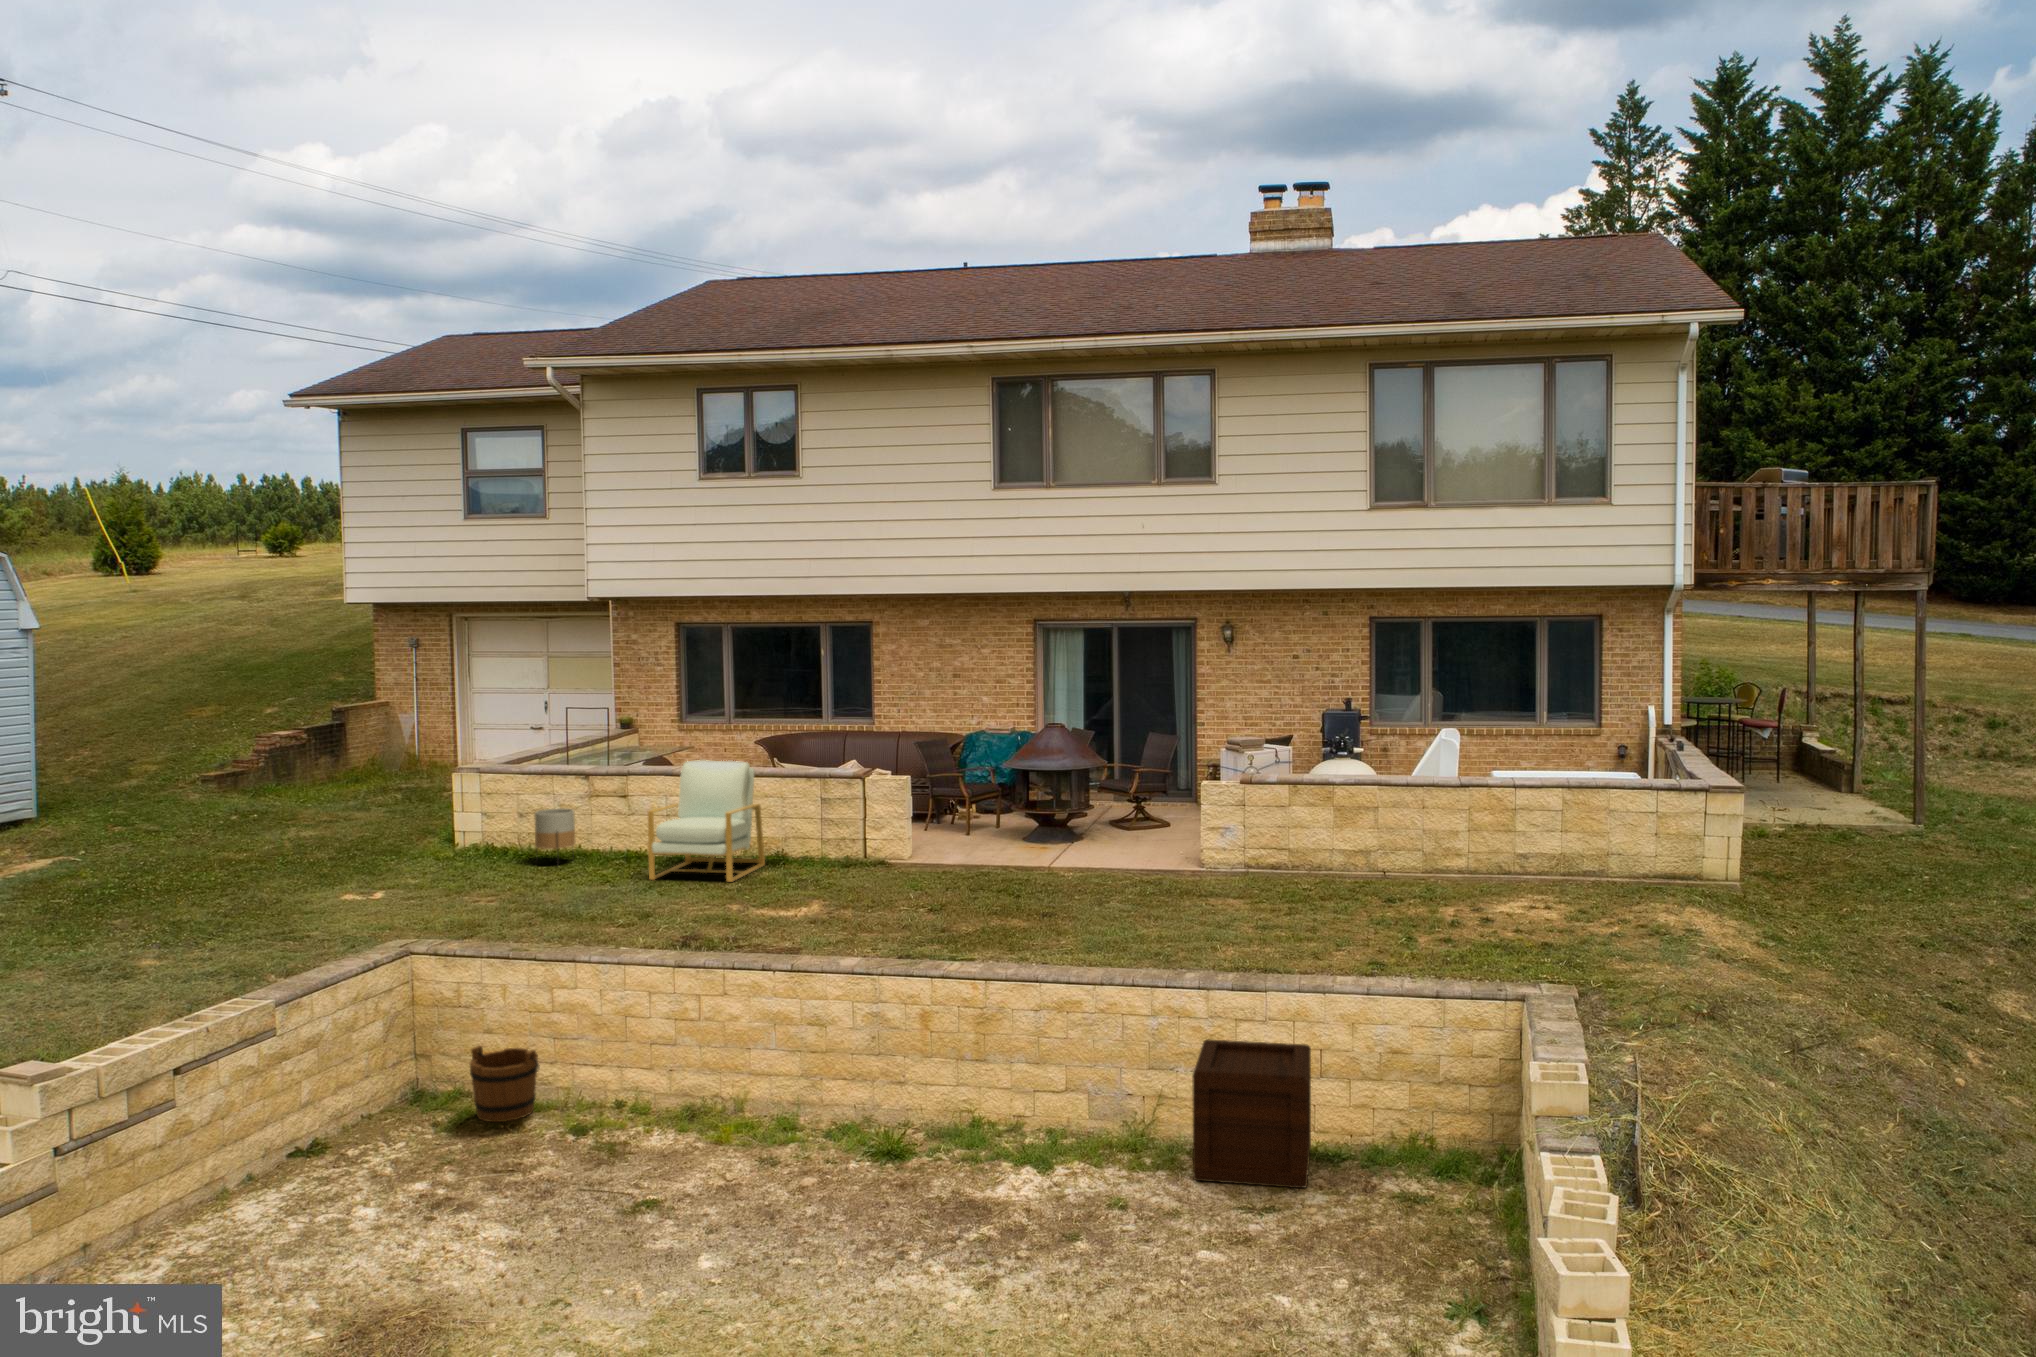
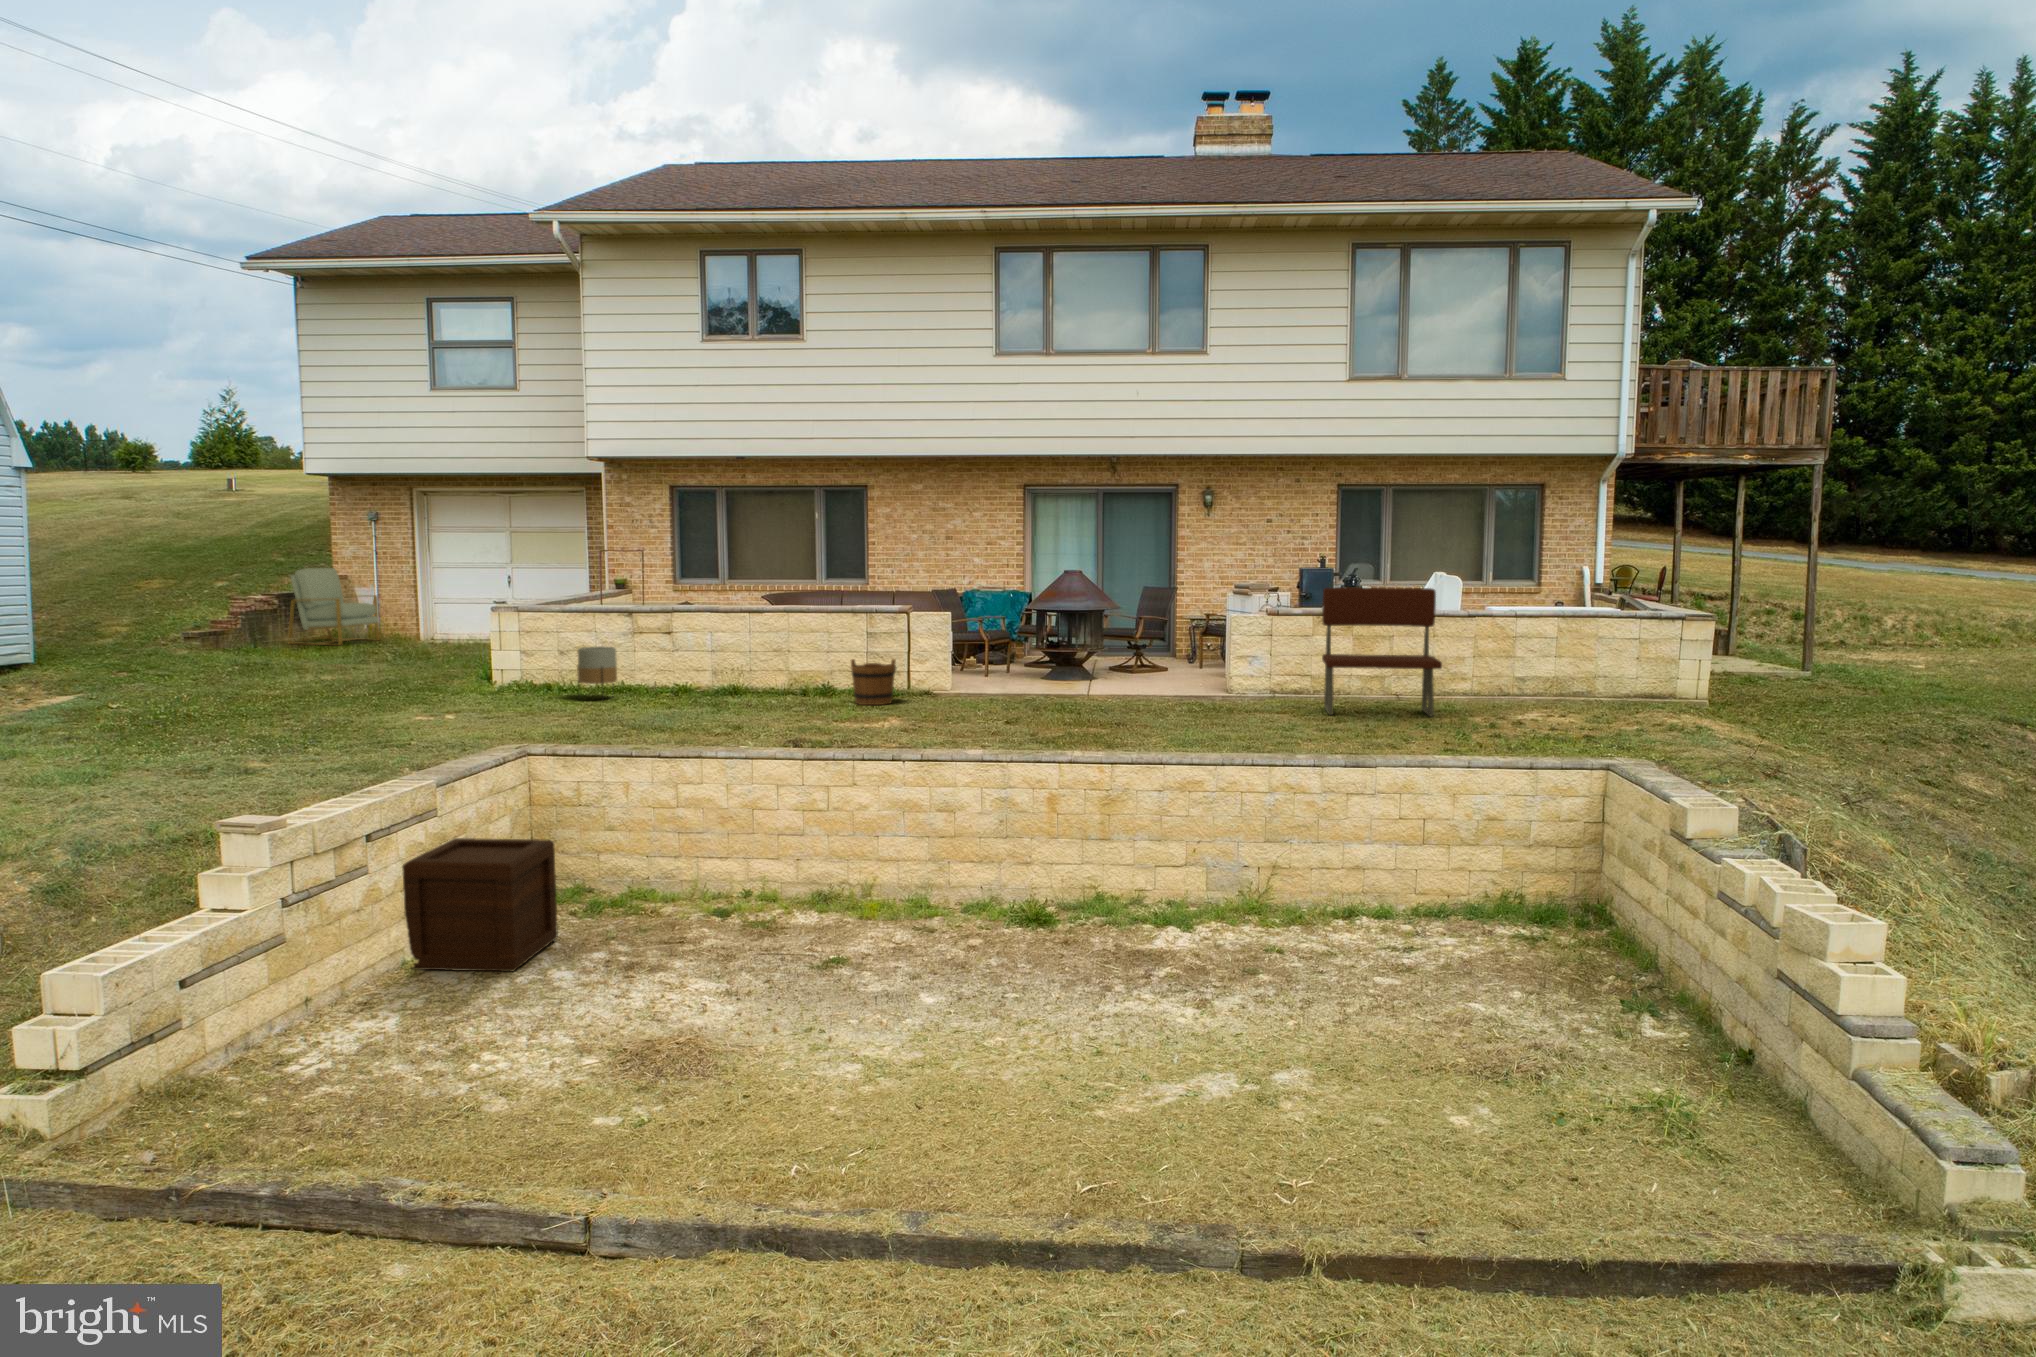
bench: none [1300,752,1427,897] -> present [1322,587,1442,716]
chair: present [648,760,765,882] -> present [288,568,380,645]
wooden crate: present [1192,1040,1311,1188] -> present [402,838,558,971]
bucket: present [470,1046,540,1122] -> present [851,659,896,705]

